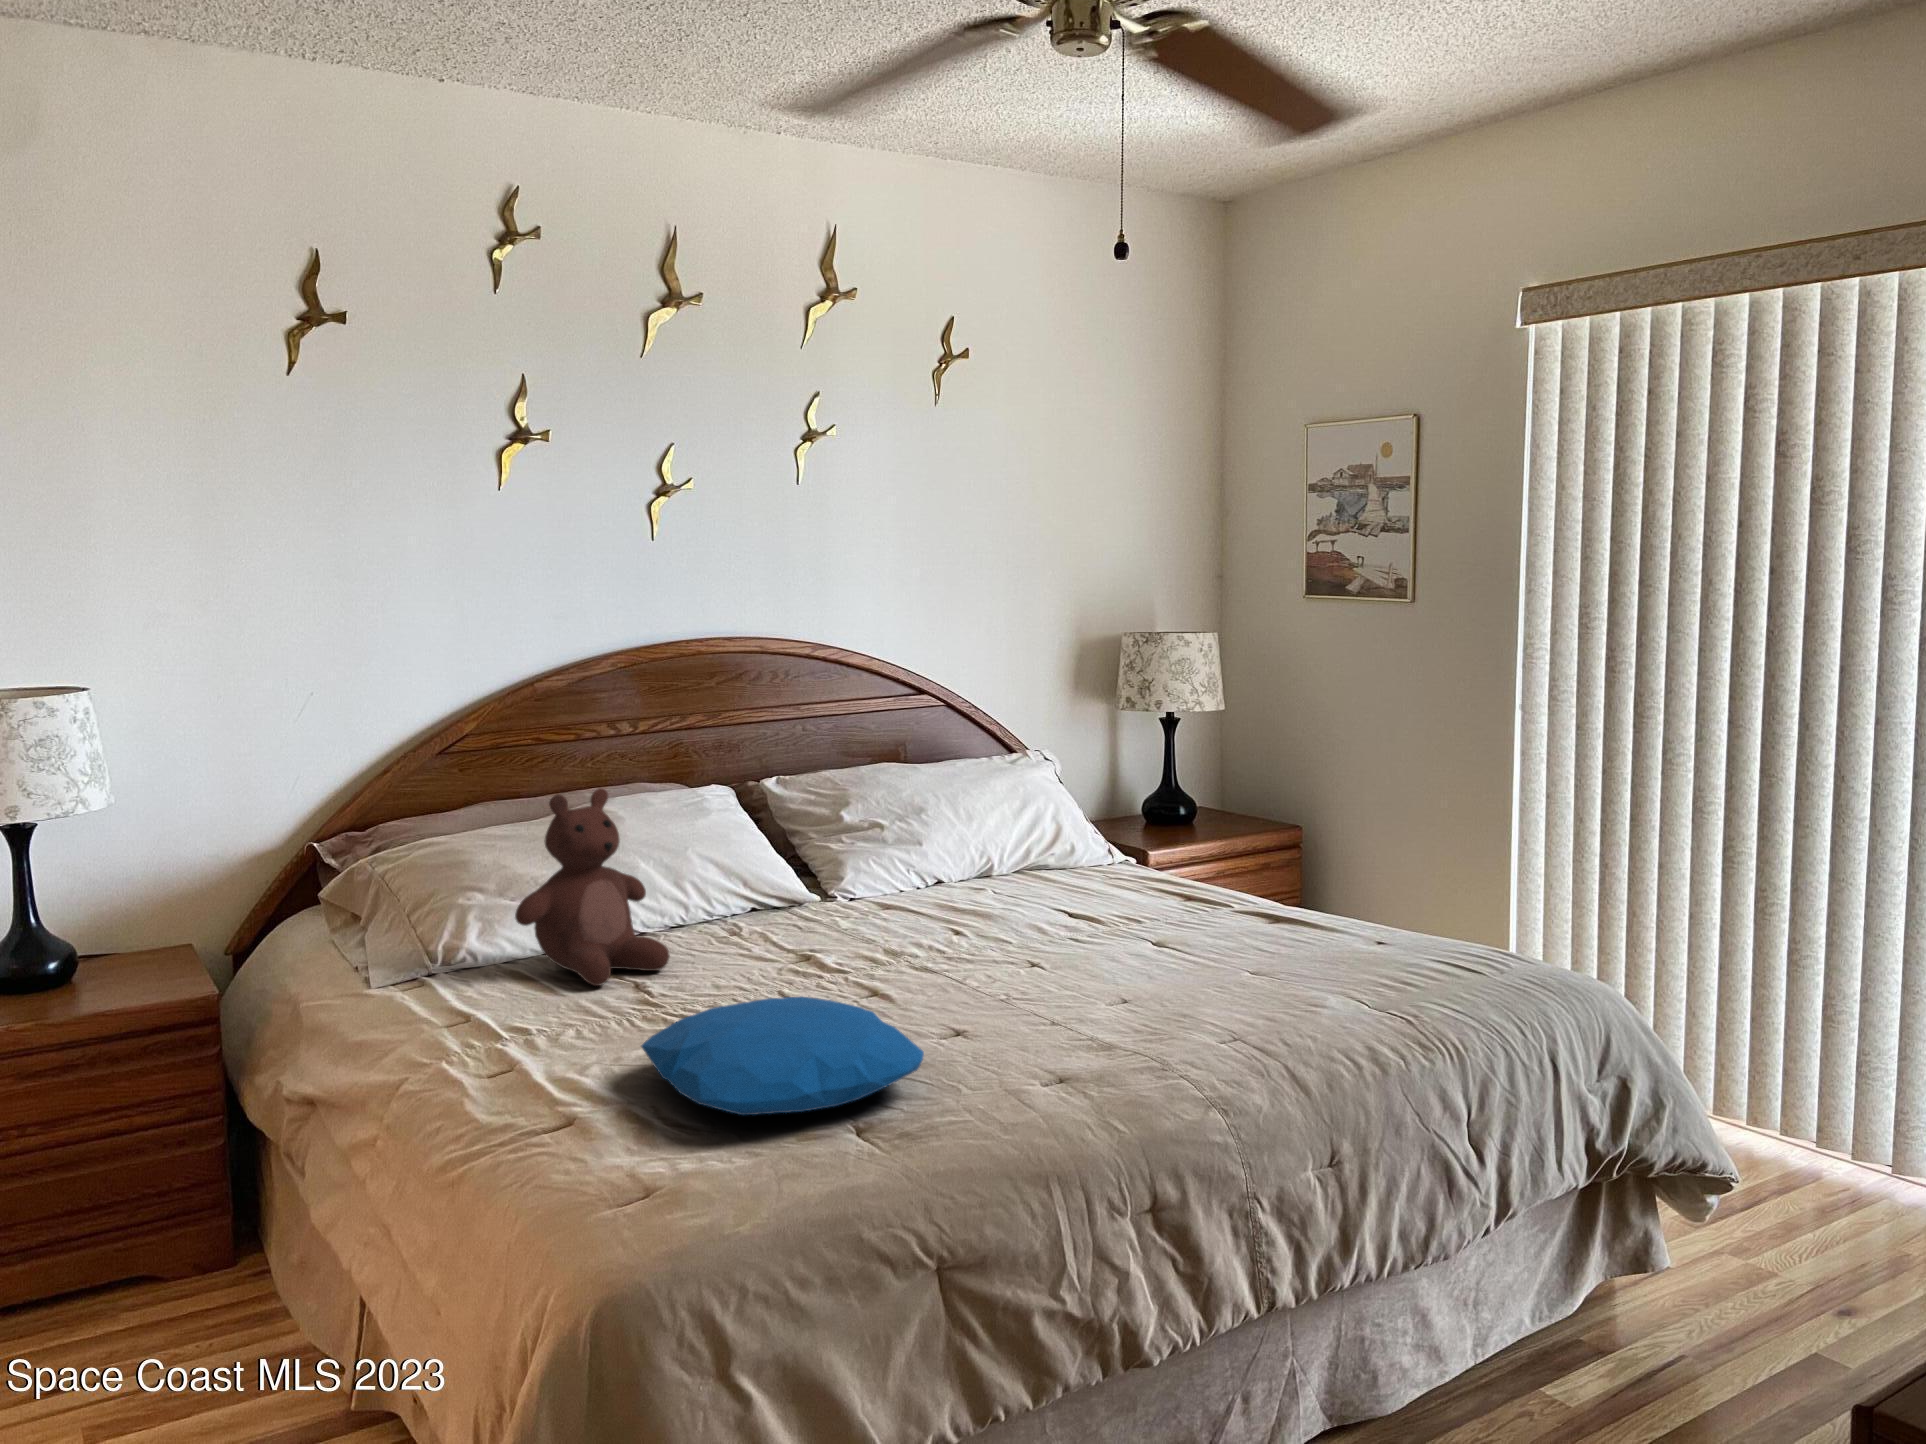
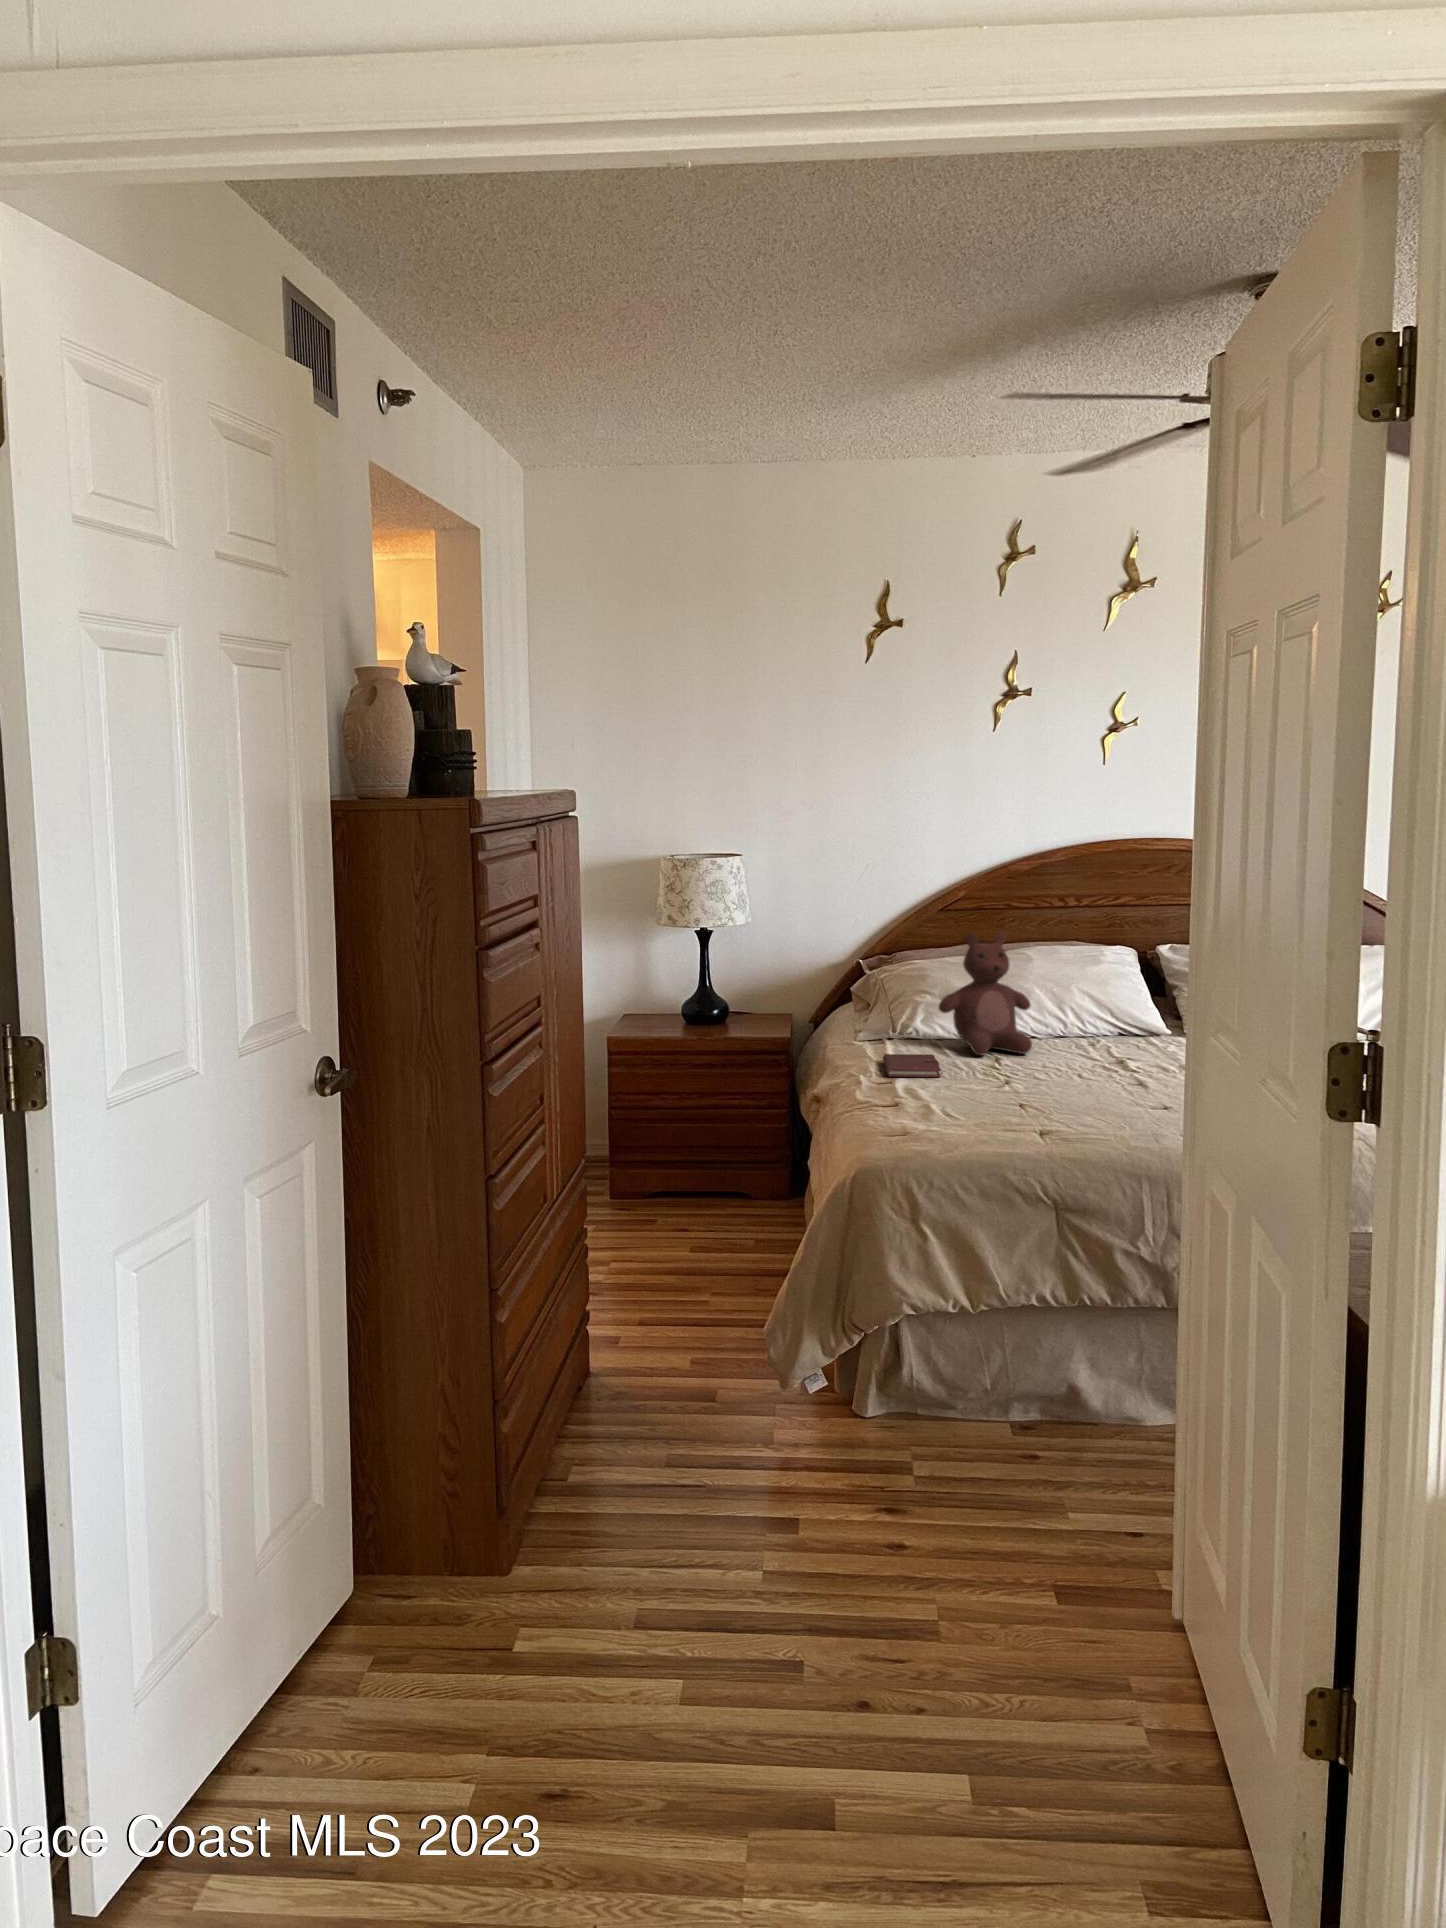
pillow: present [641,996,924,1115] -> none [950,1060,1107,1117]
notebook: none [455,1001,580,1060] -> present [883,1054,941,1077]

